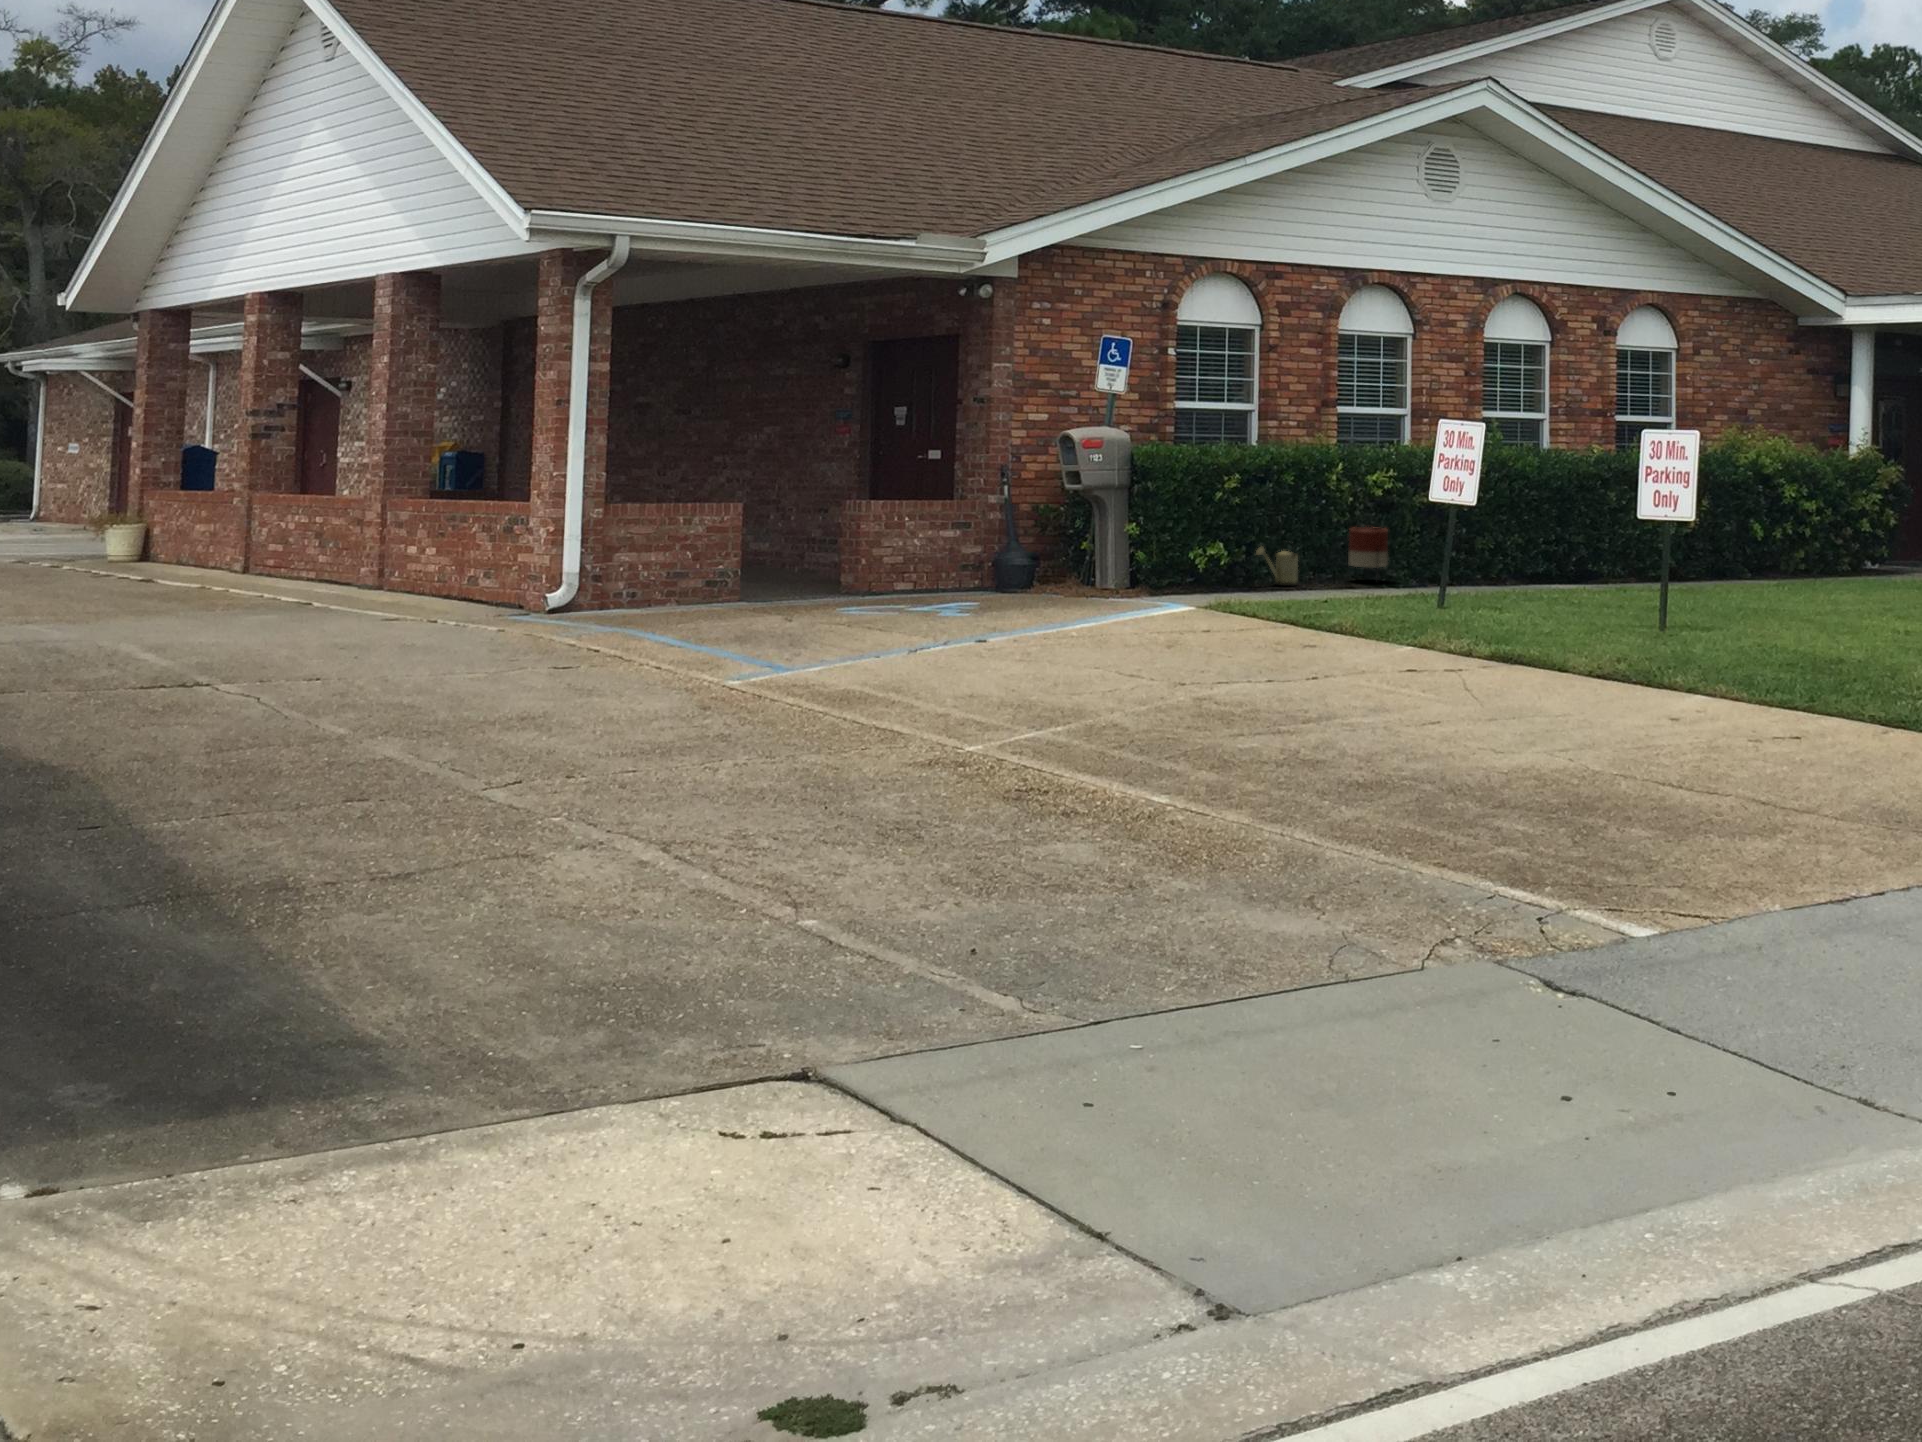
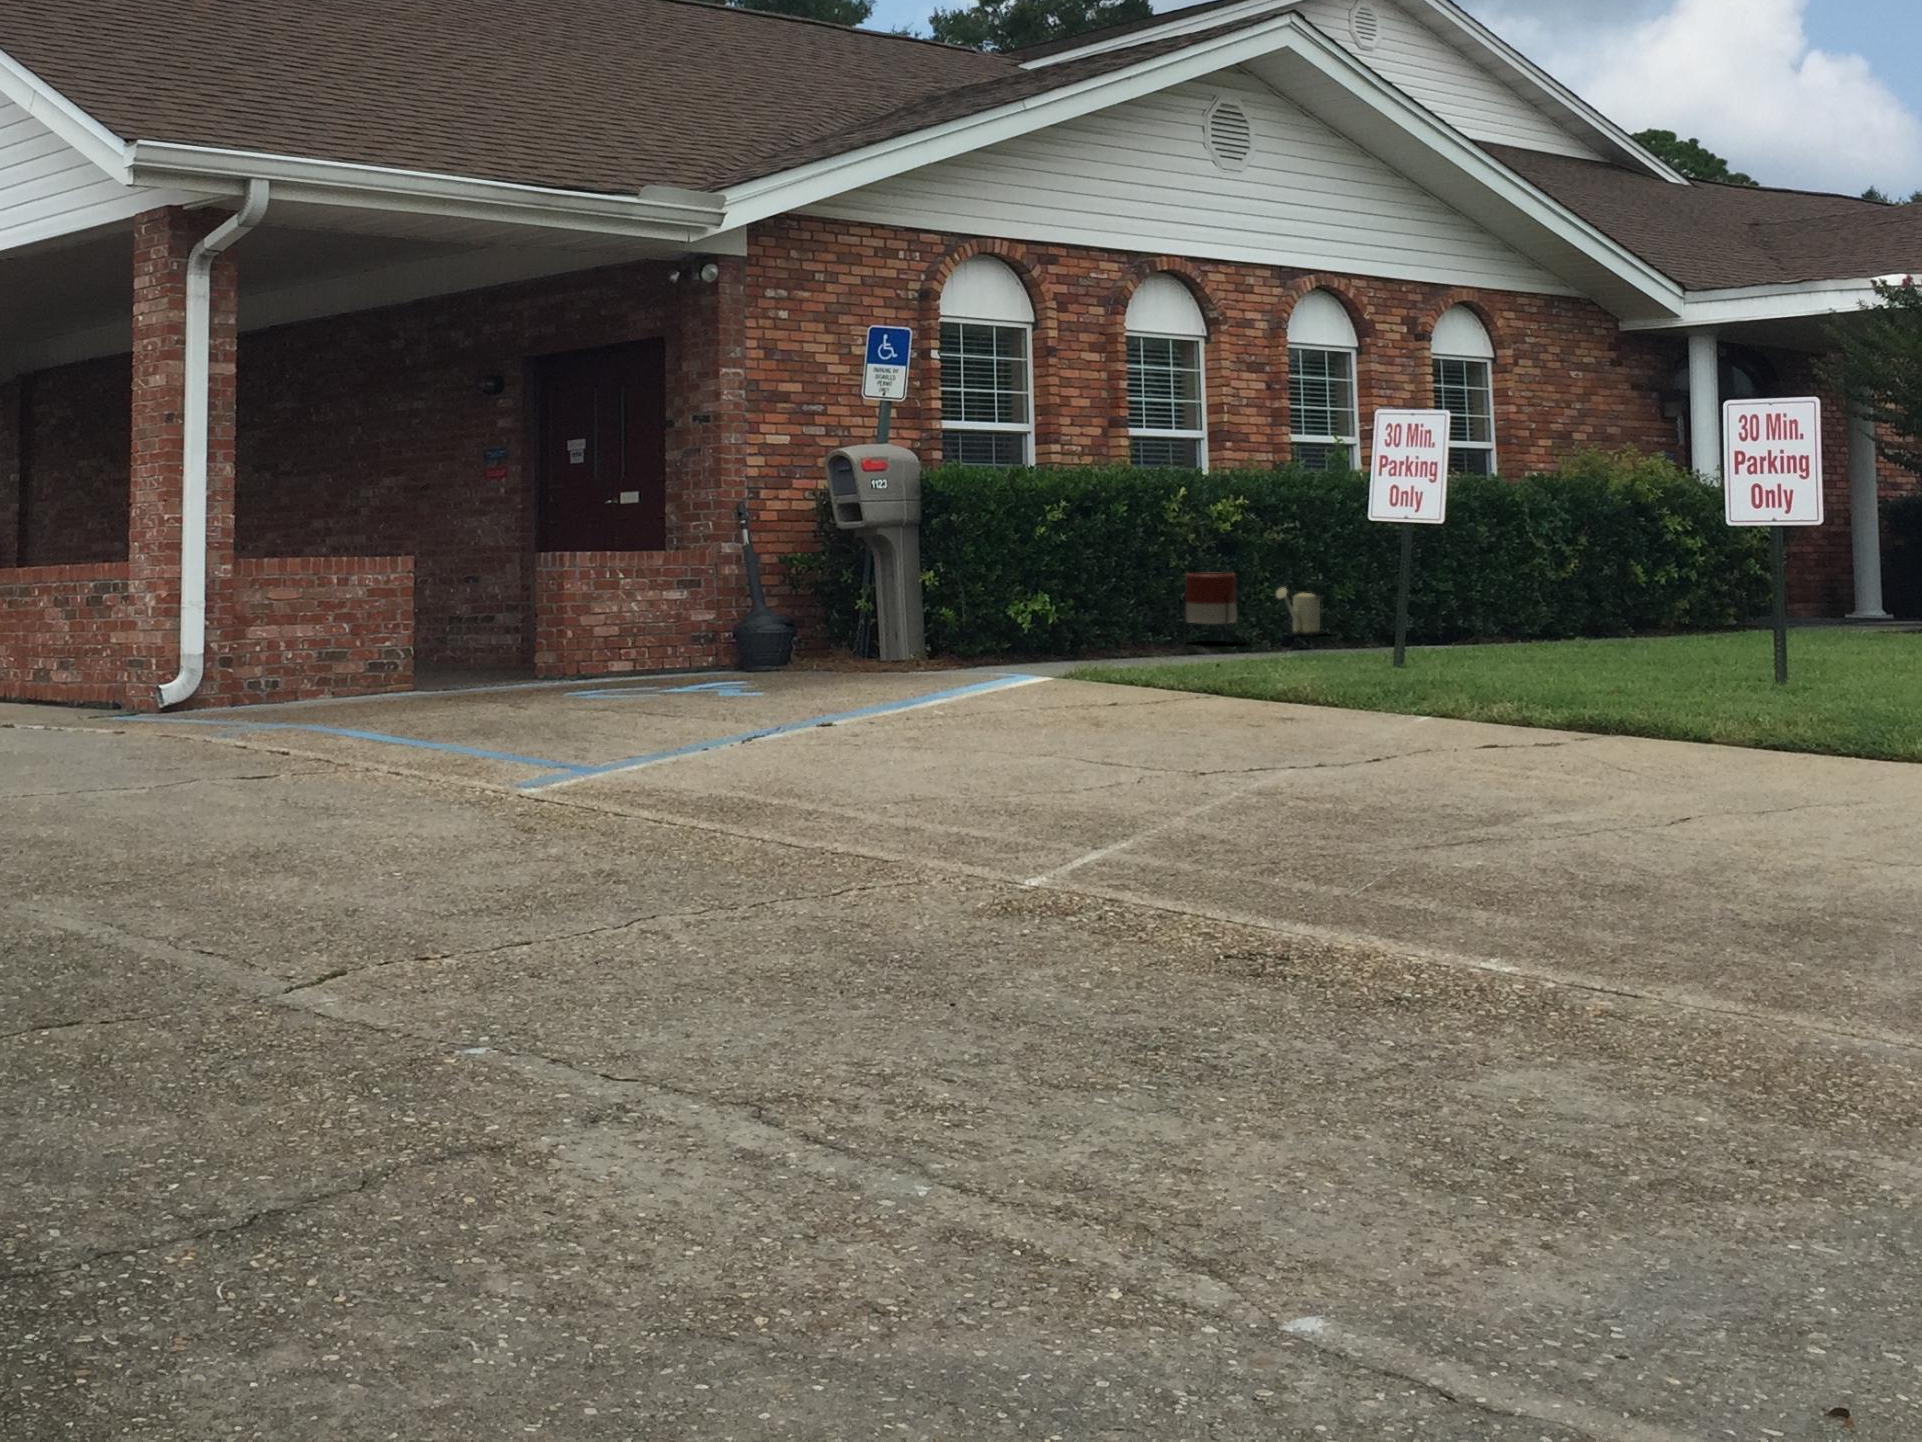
watering can: present [1256,547,1298,586] -> present [1276,587,1320,636]

